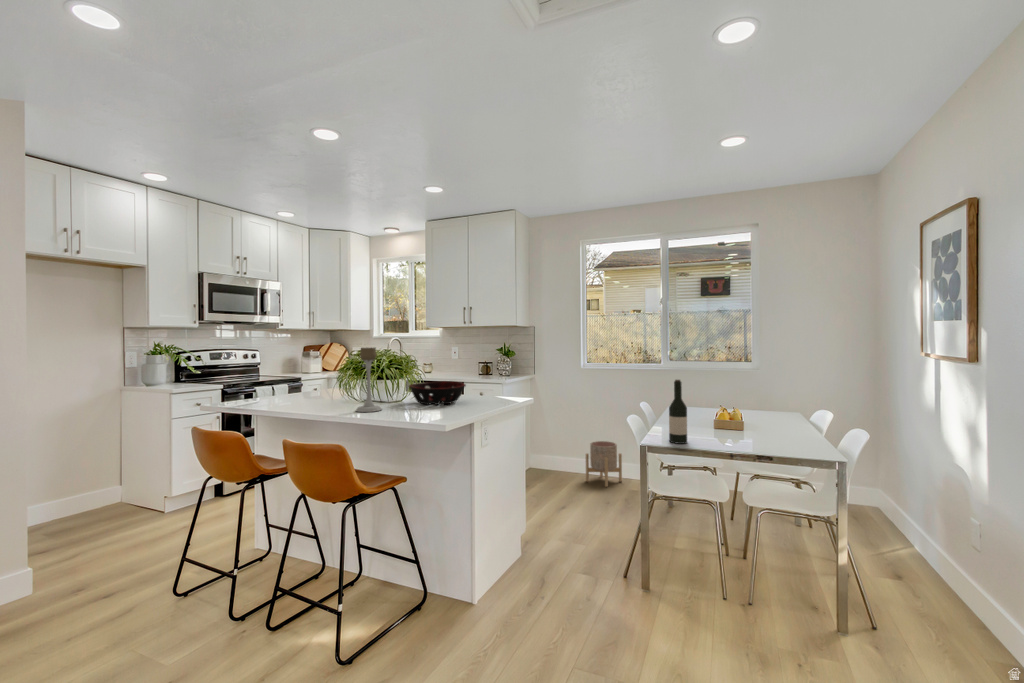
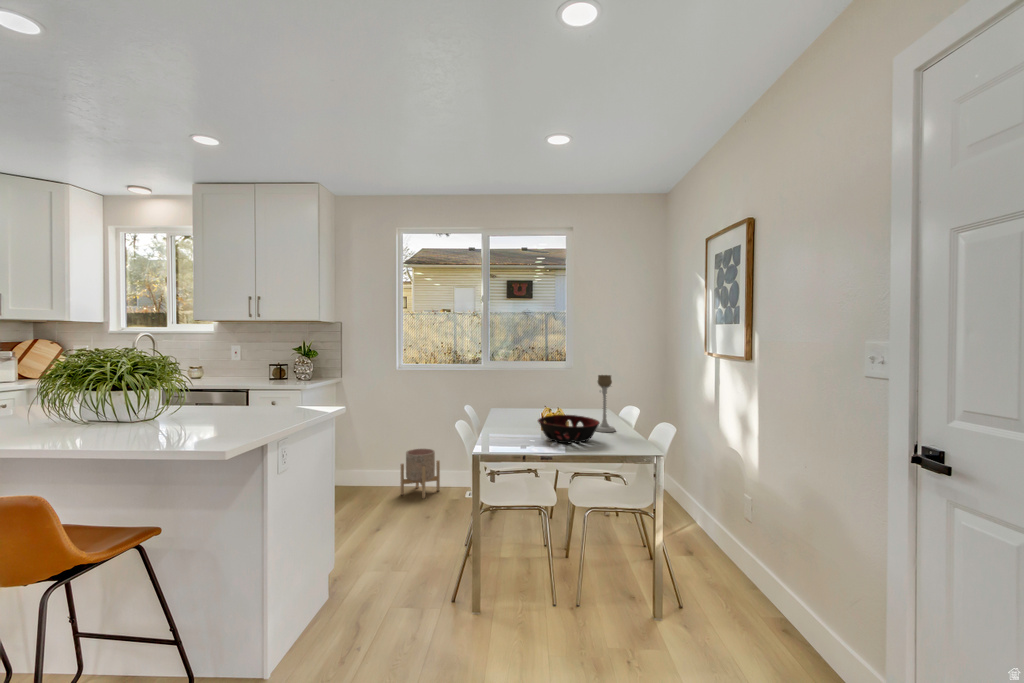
candle holder: present [356,348,382,412] -> present [596,375,616,432]
wine bottle: present [669,380,687,444] -> none [503,381,520,449]
decorative bowl: present [409,381,466,405] -> present [538,415,600,443]

